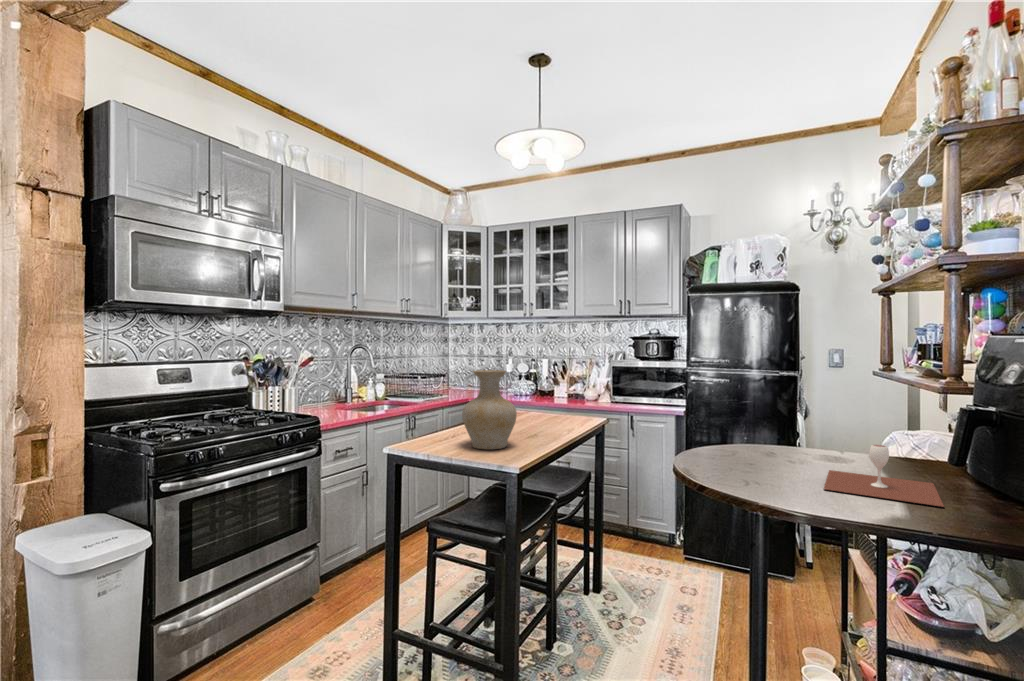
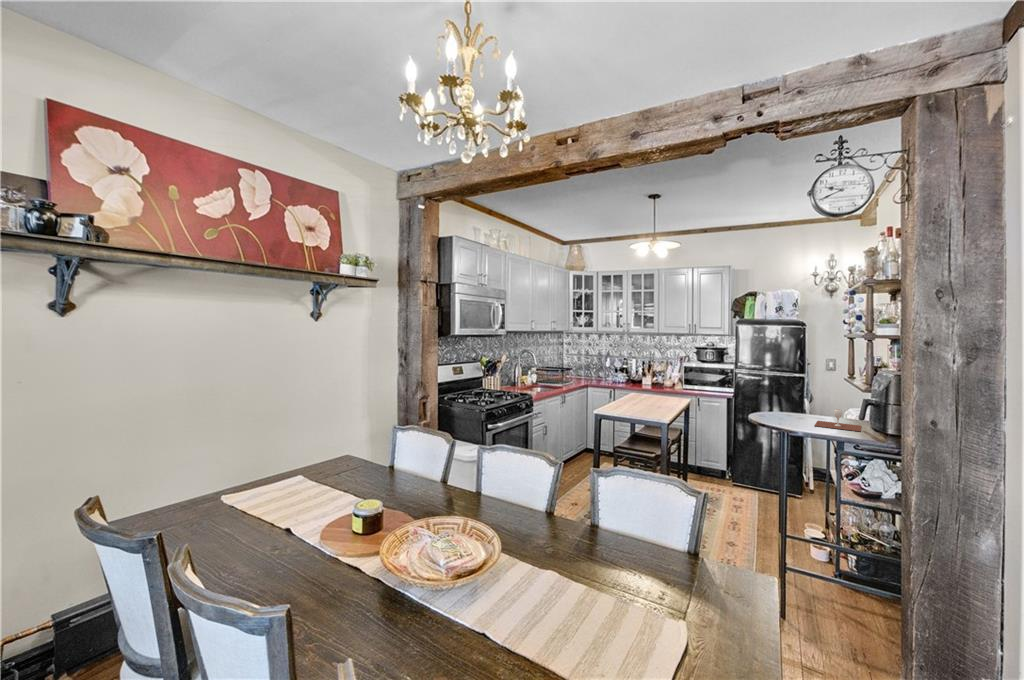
vase: present [462,370,517,449] -> none [630,372,658,411]

